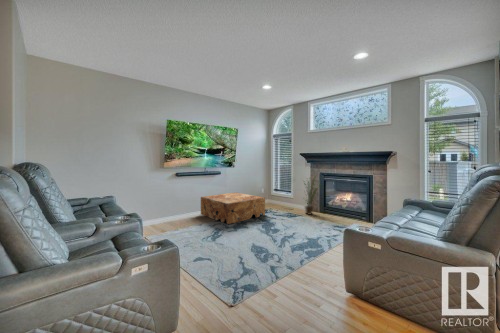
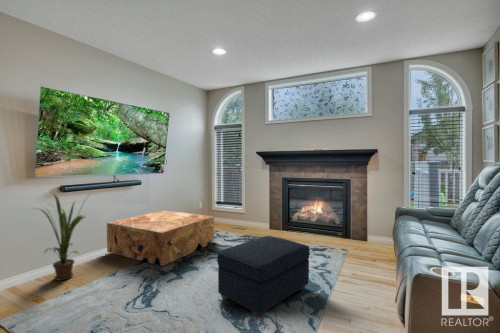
house plant: present [304,182,317,214] -> present [41,194,85,280]
ottoman: none [252,210,314,255] -> present [217,236,310,318]

